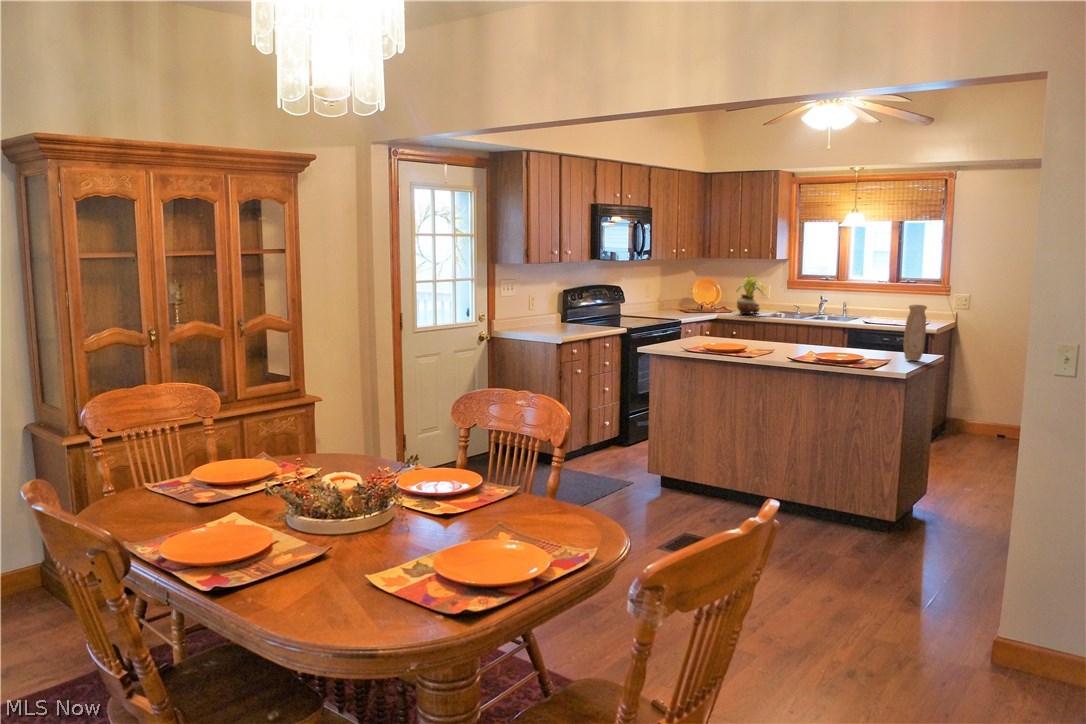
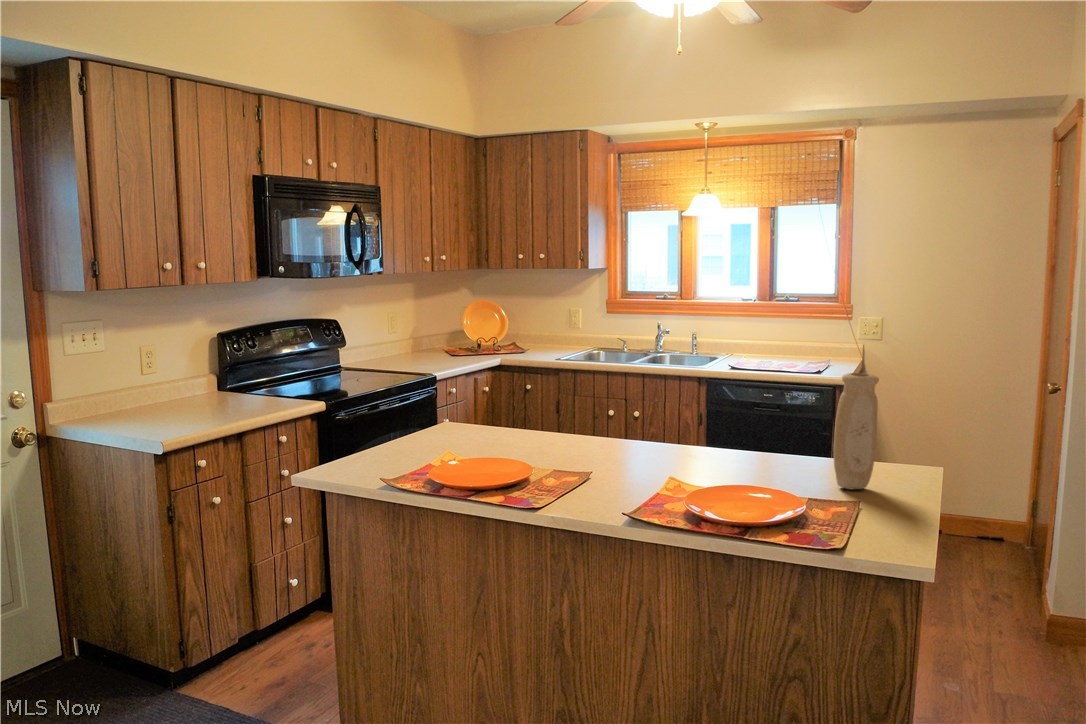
potted plant: present [737,275,763,314] -> none [530,293,574,356]

